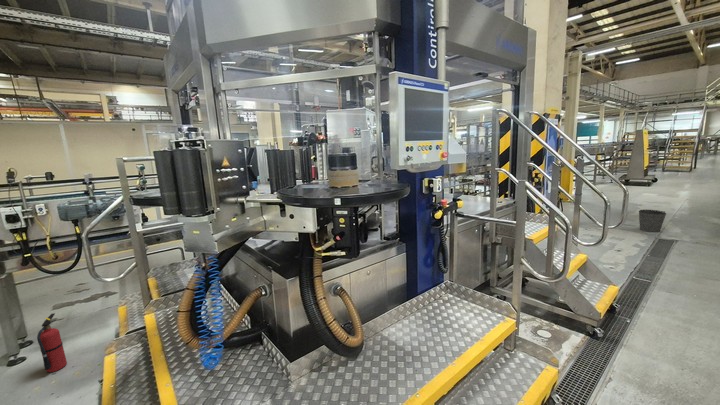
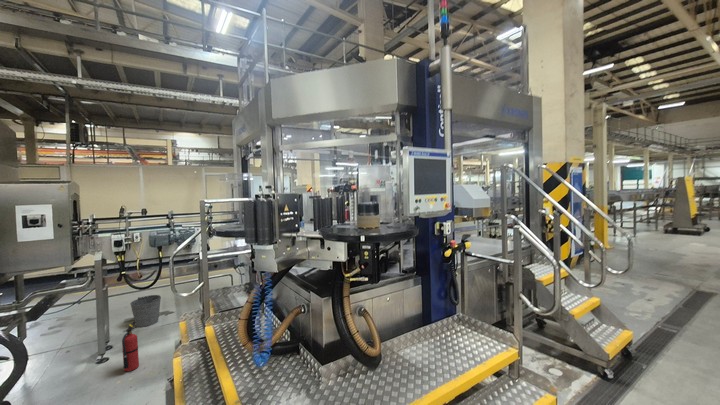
bucket: present [639,209,666,232] -> present [130,295,161,327]

